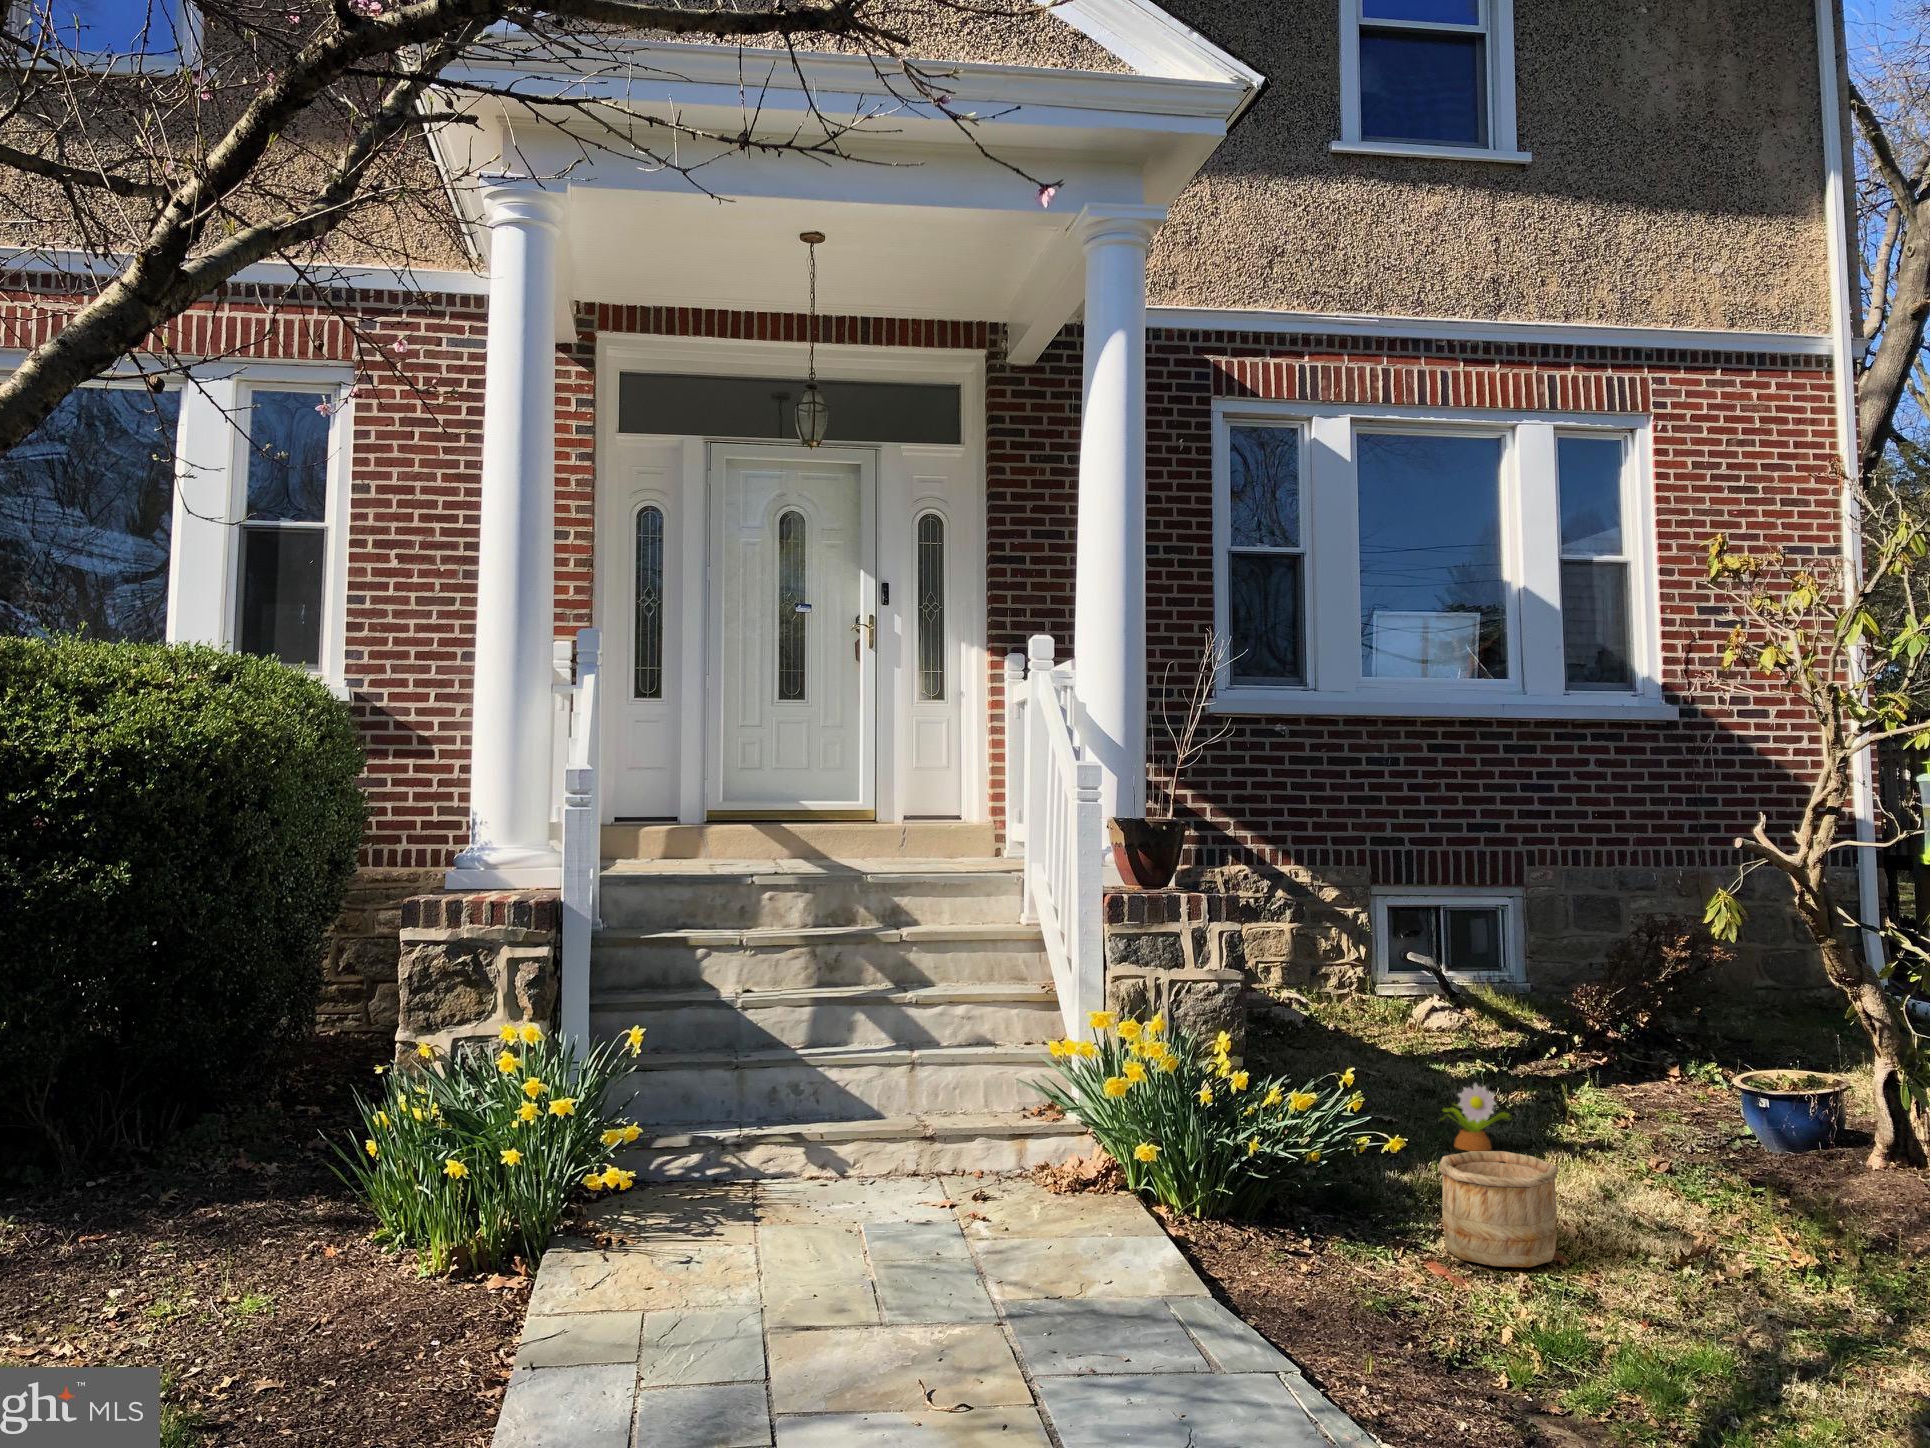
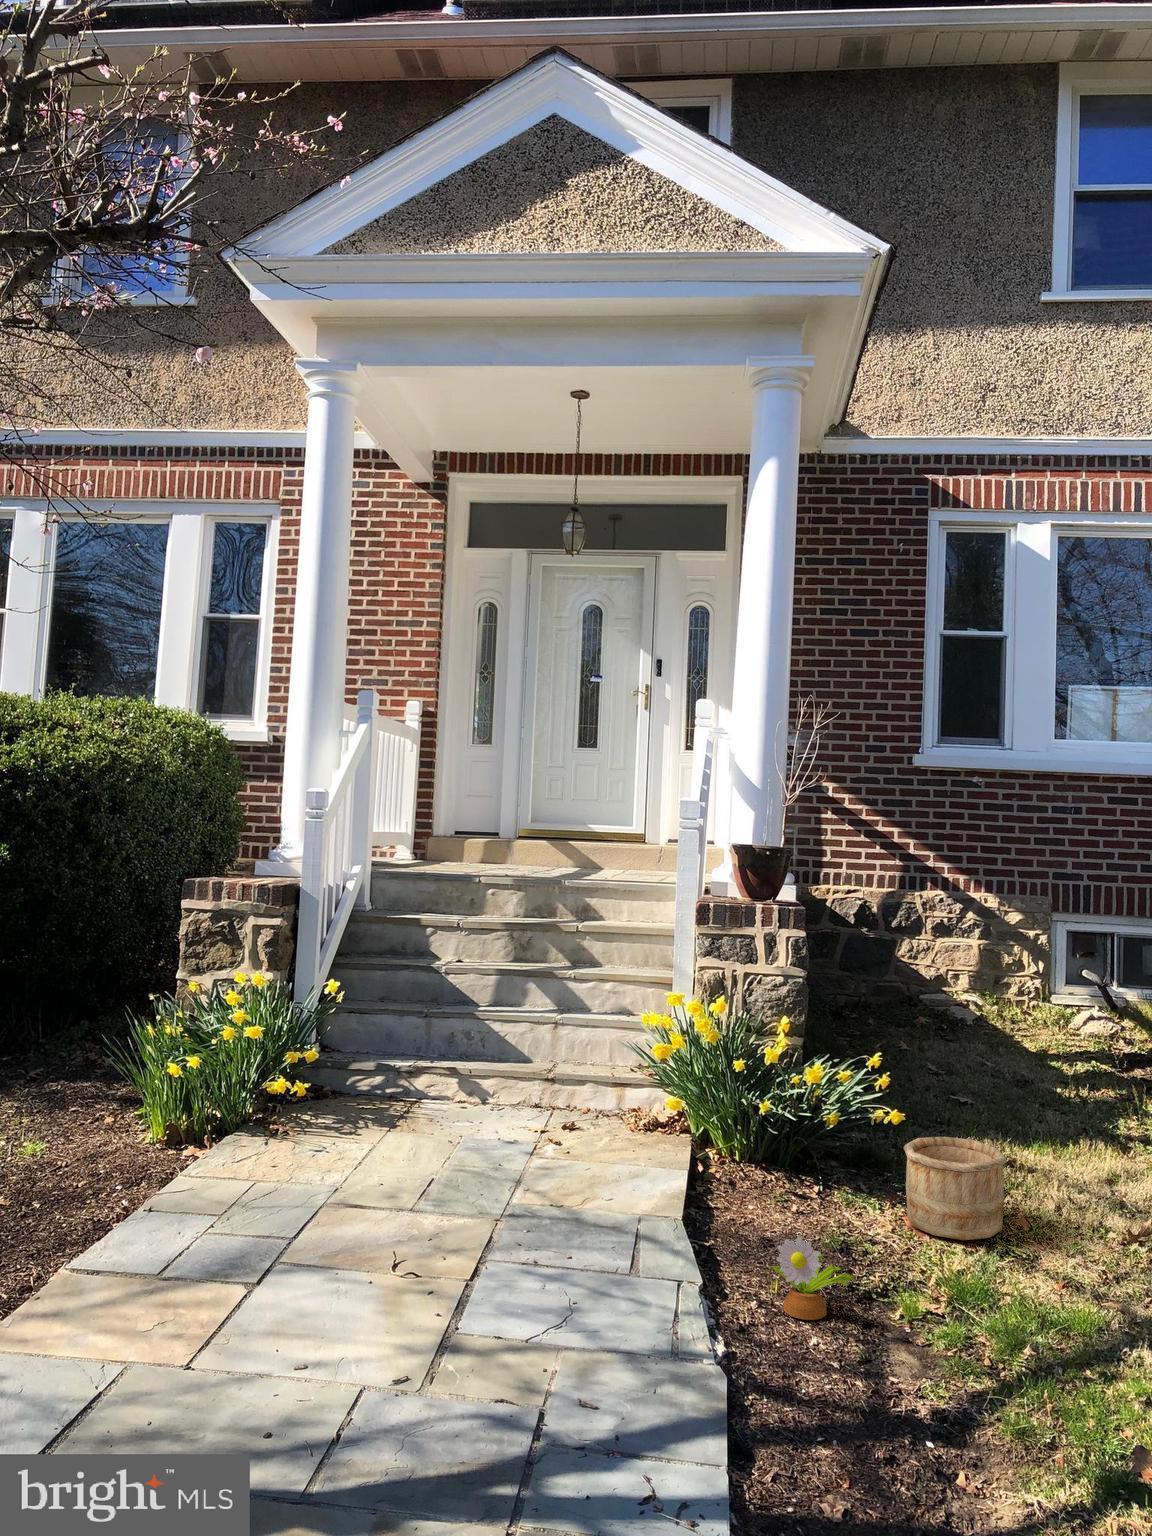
decorative plant: present [1444,1083,1512,1151] -> present [764,1236,856,1320]

